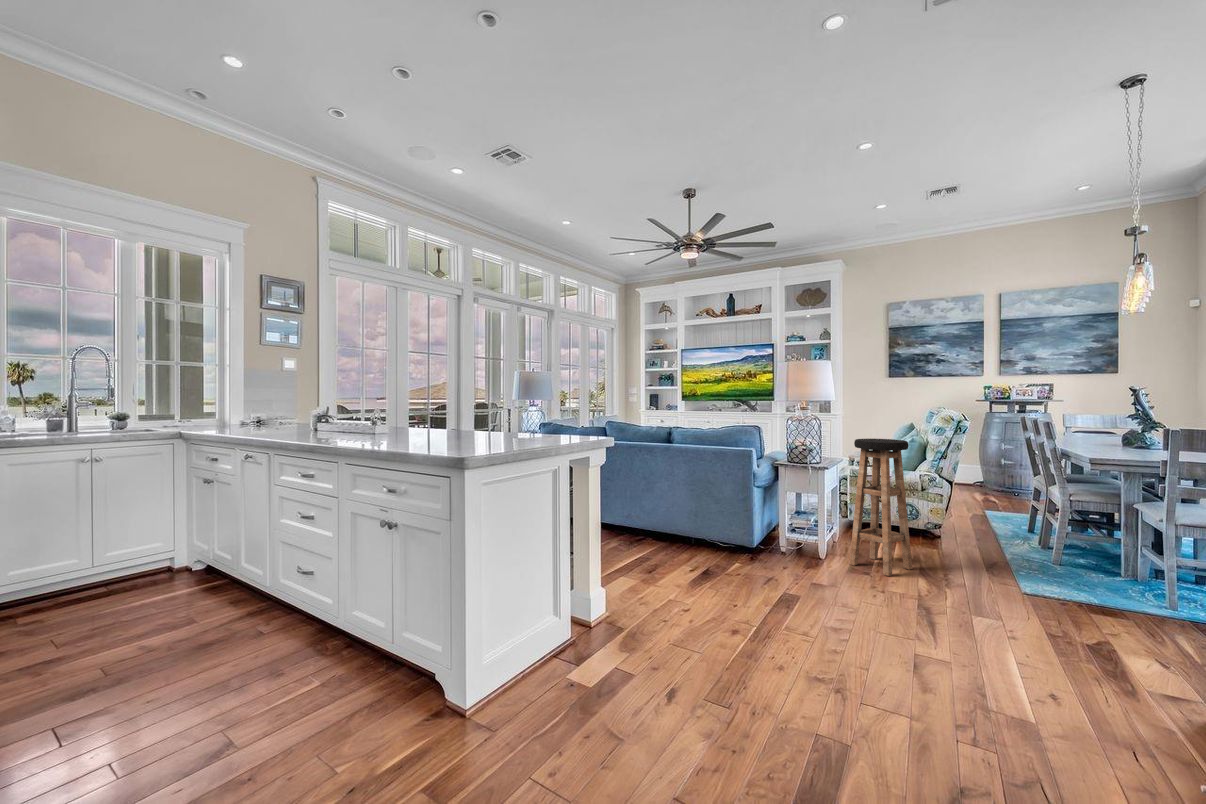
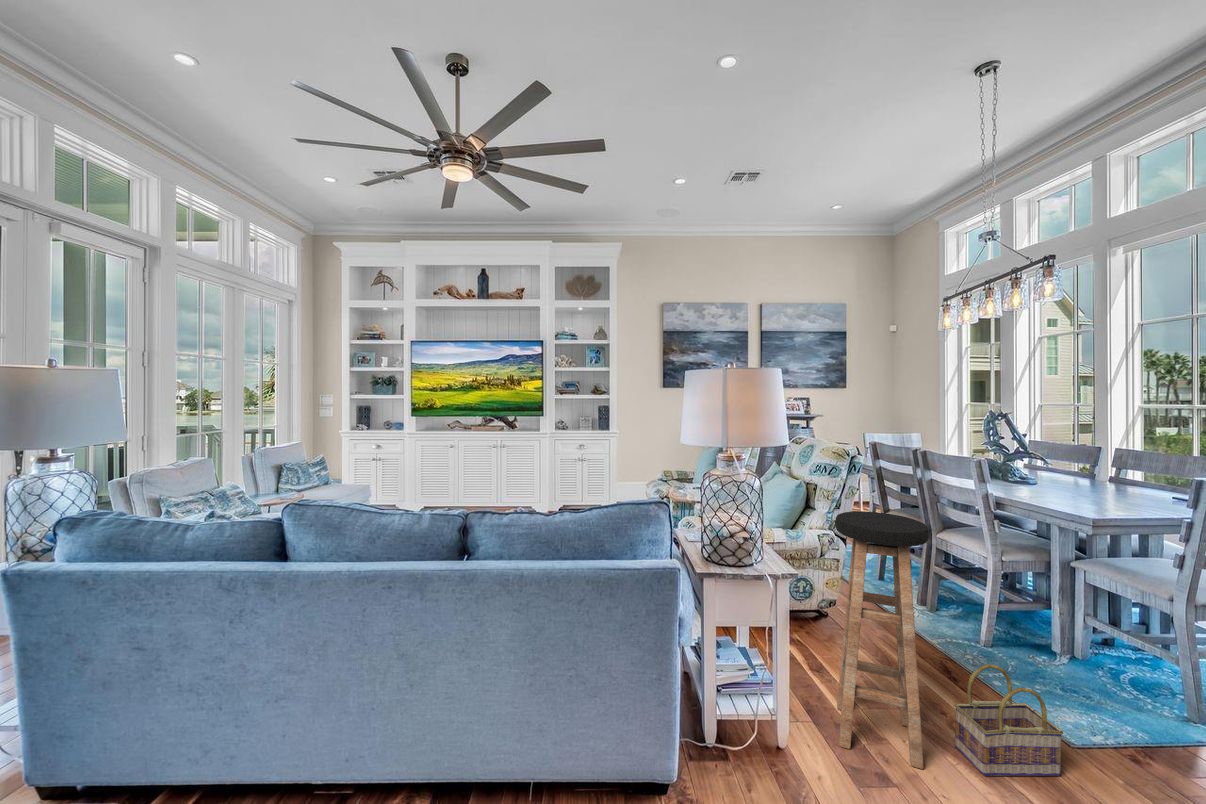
basket: none [924,530,982,594] -> present [954,664,1063,776]

